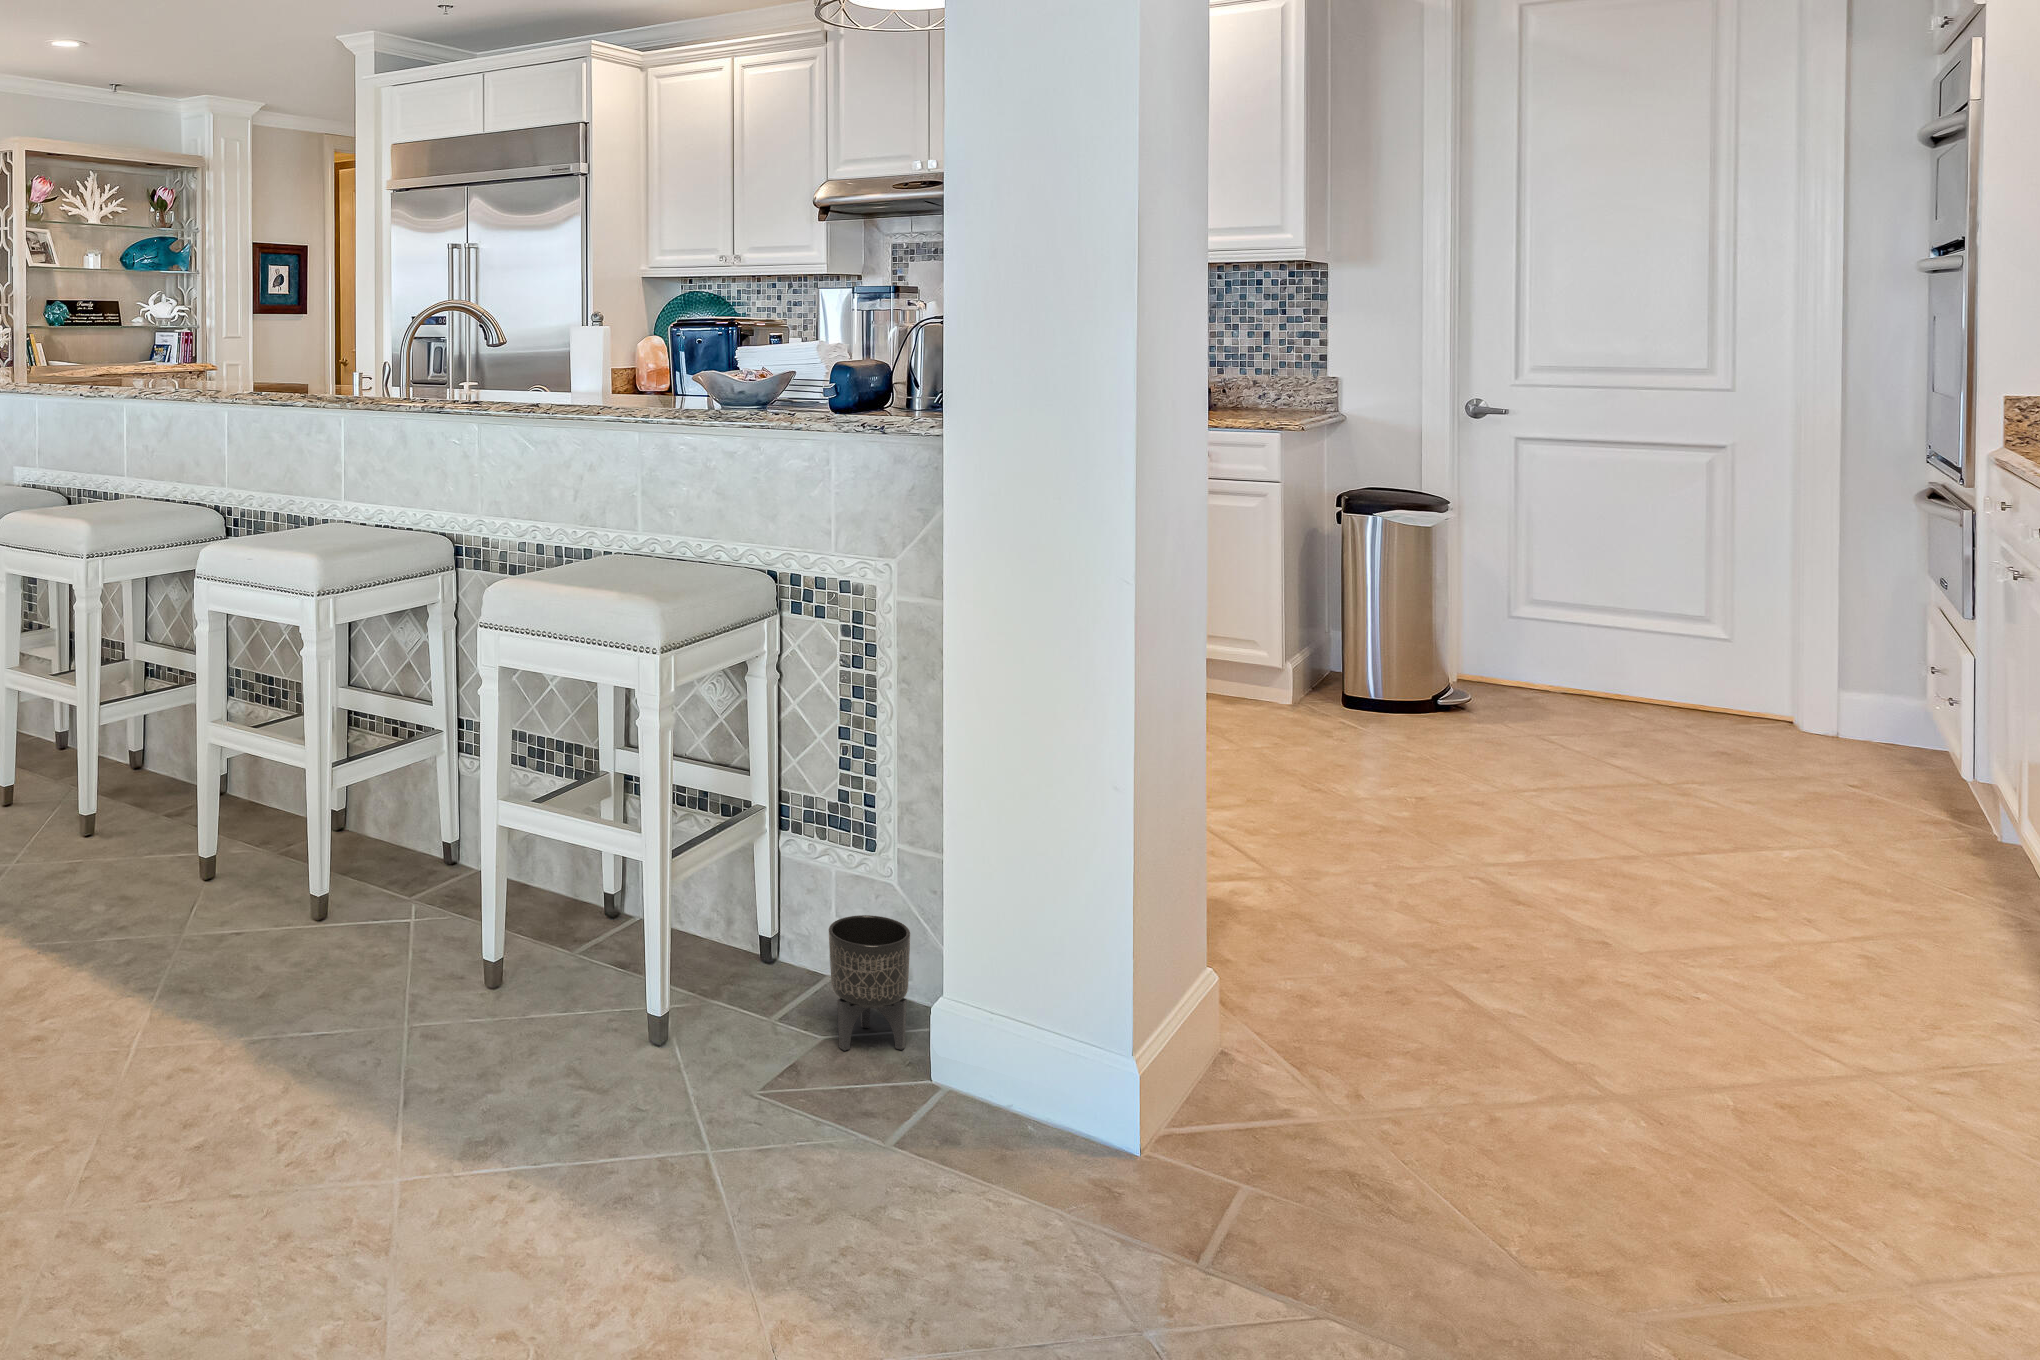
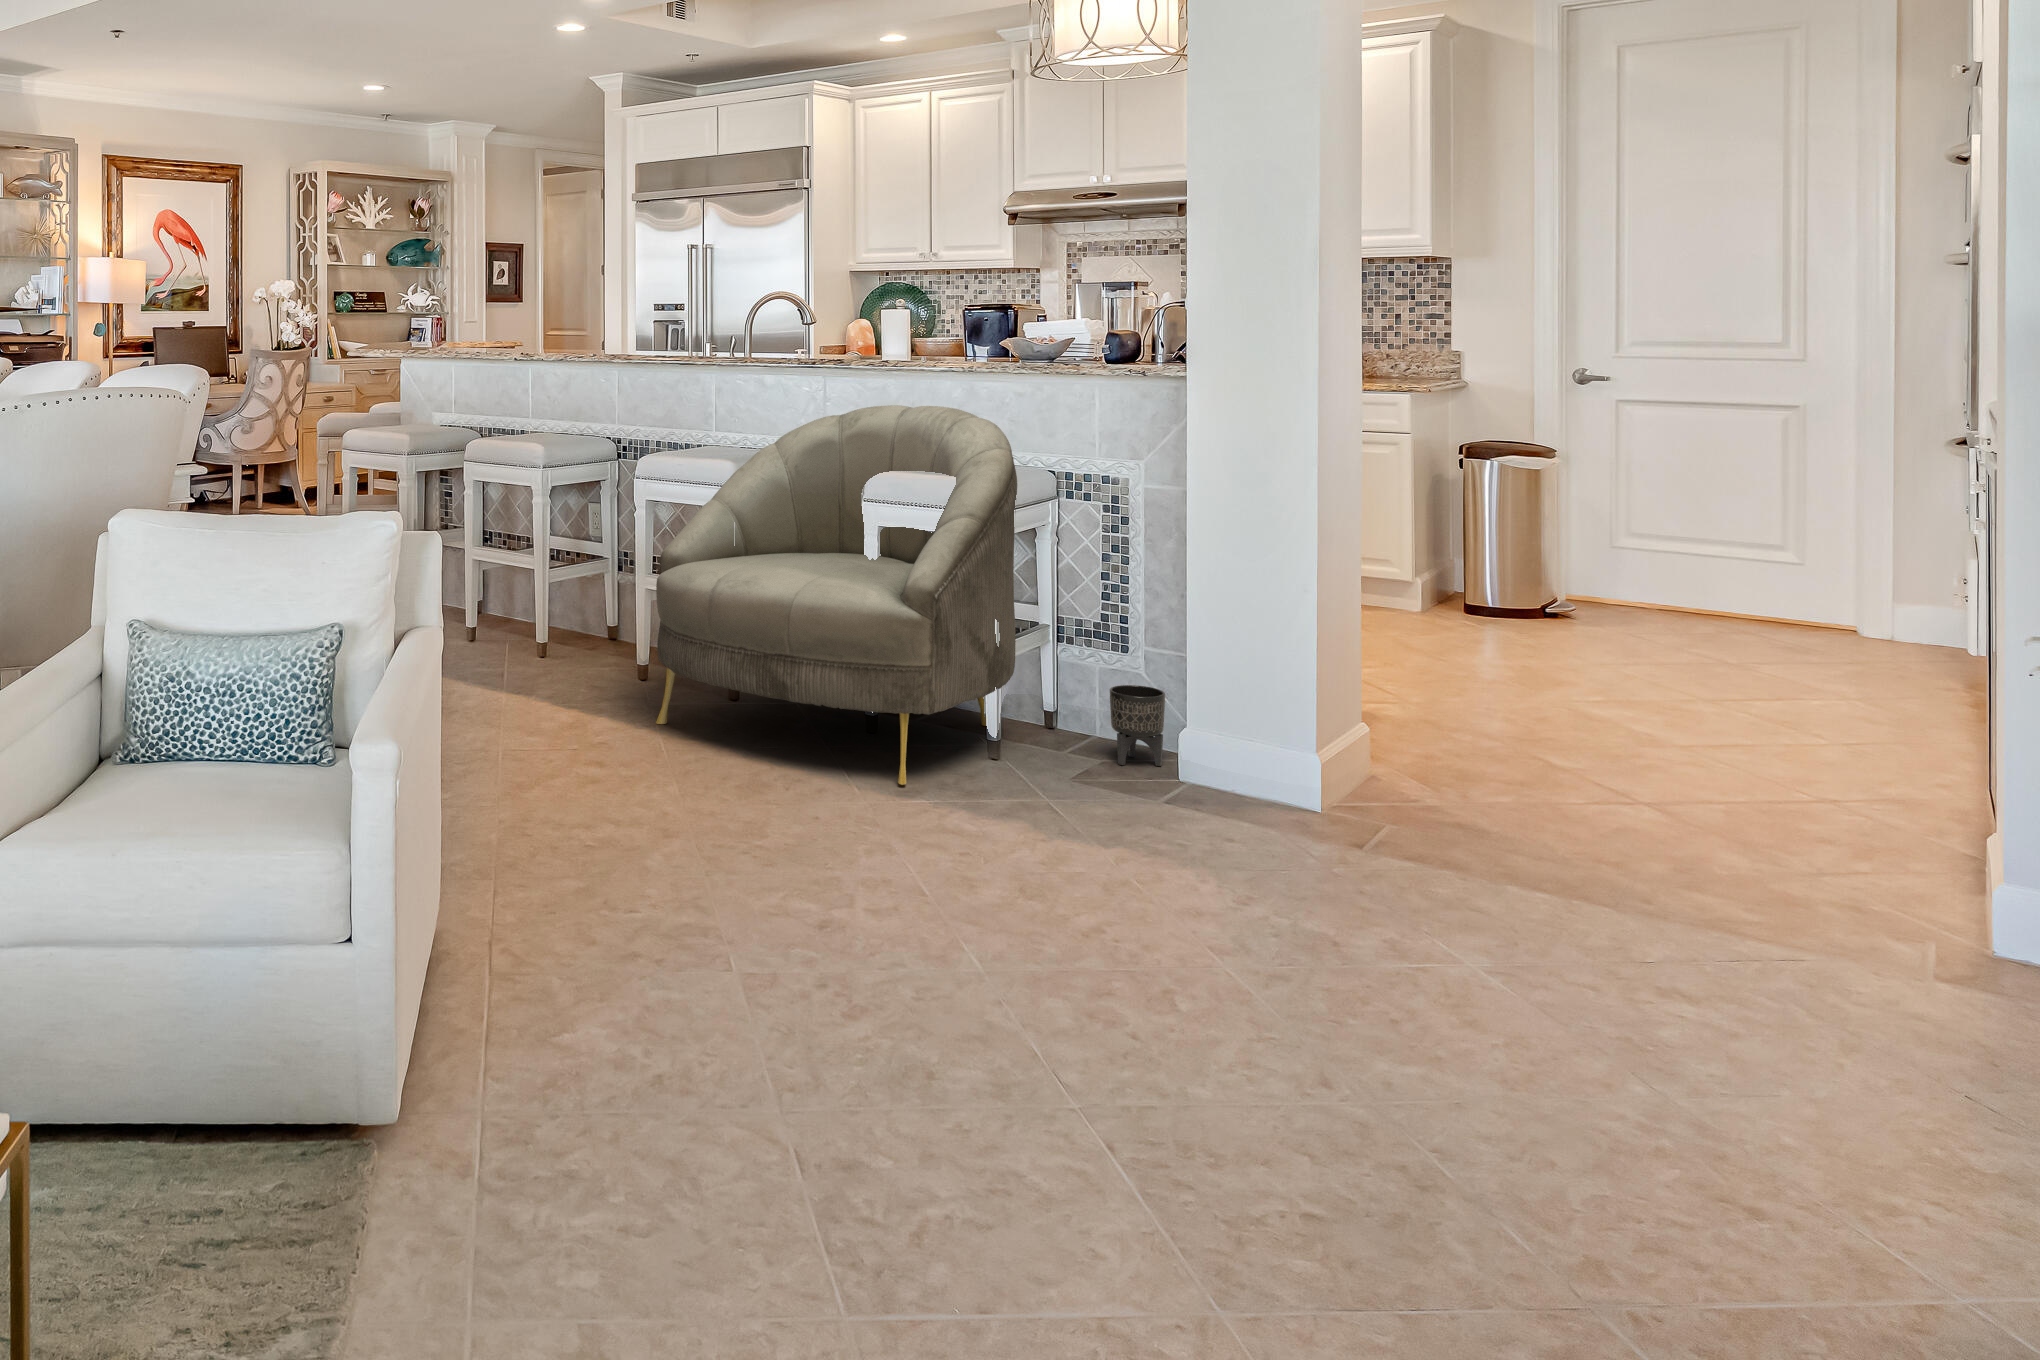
armchair: none [159,475,701,1127] -> present [656,405,1017,785]

